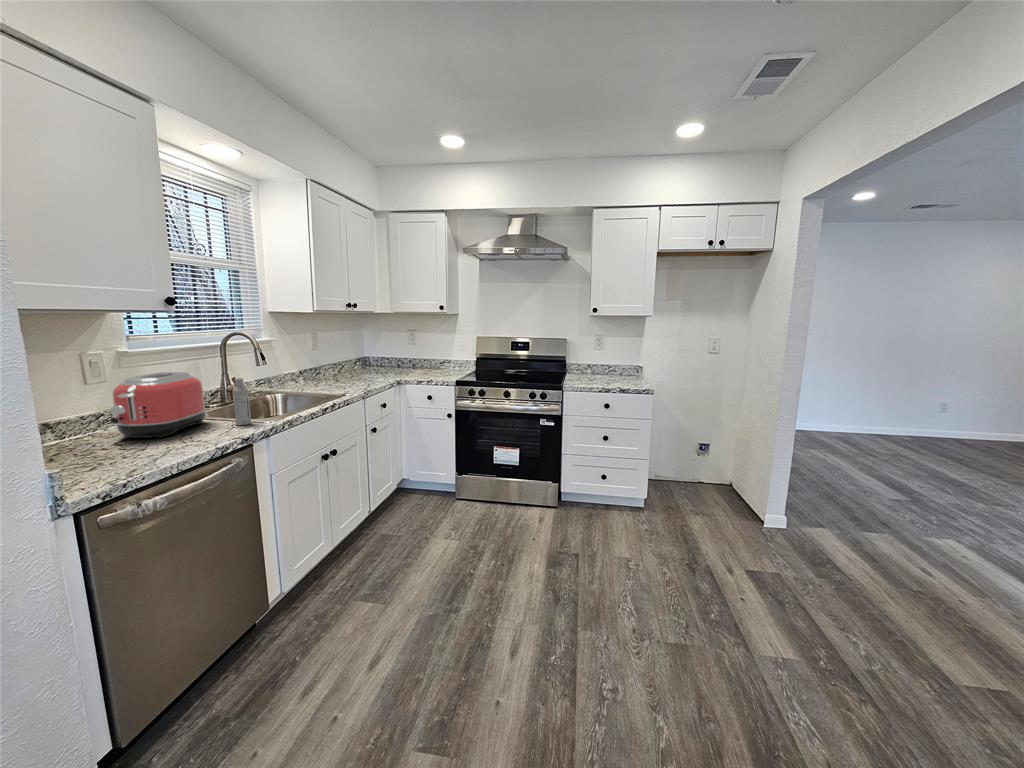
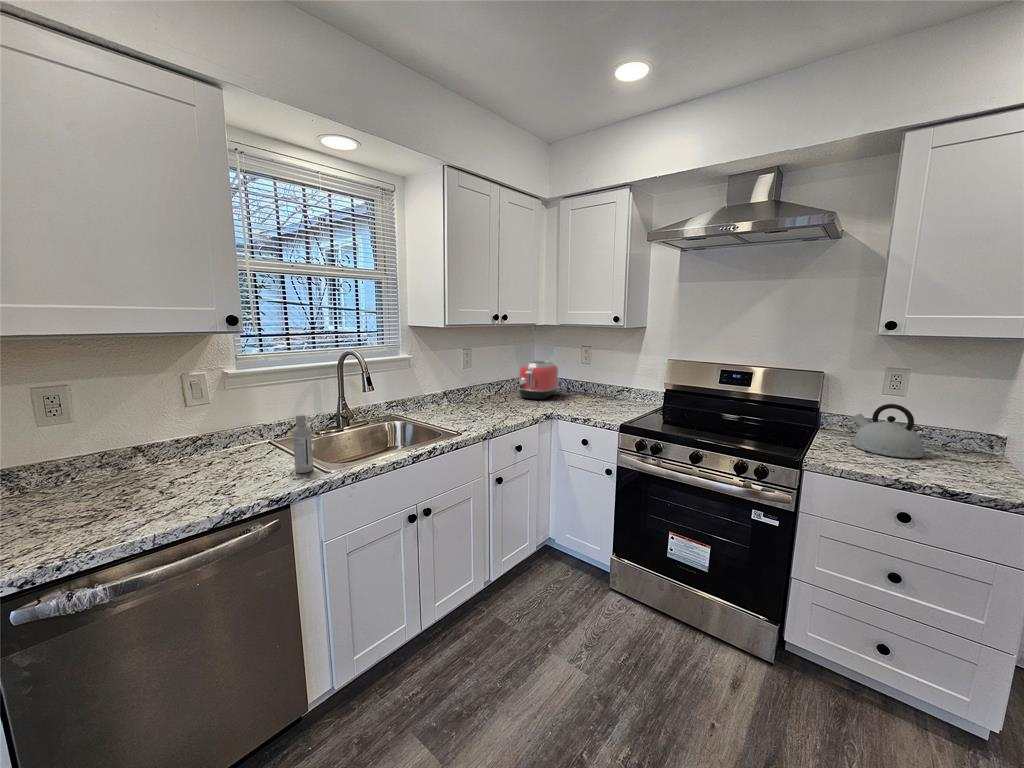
kettle: none [581,353,612,380] -> present [852,404,924,458]
toaster: present [110,372,206,438] -> present [519,361,558,400]

